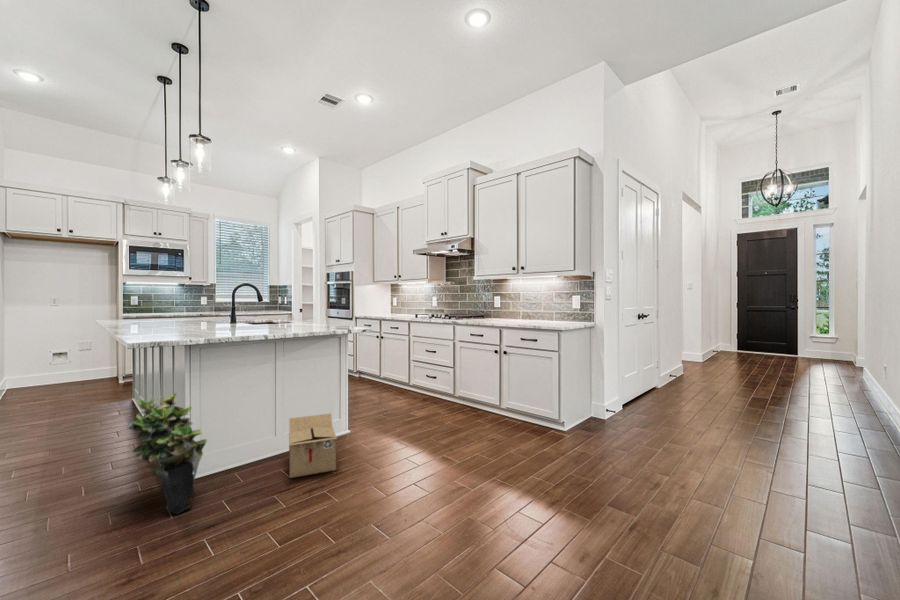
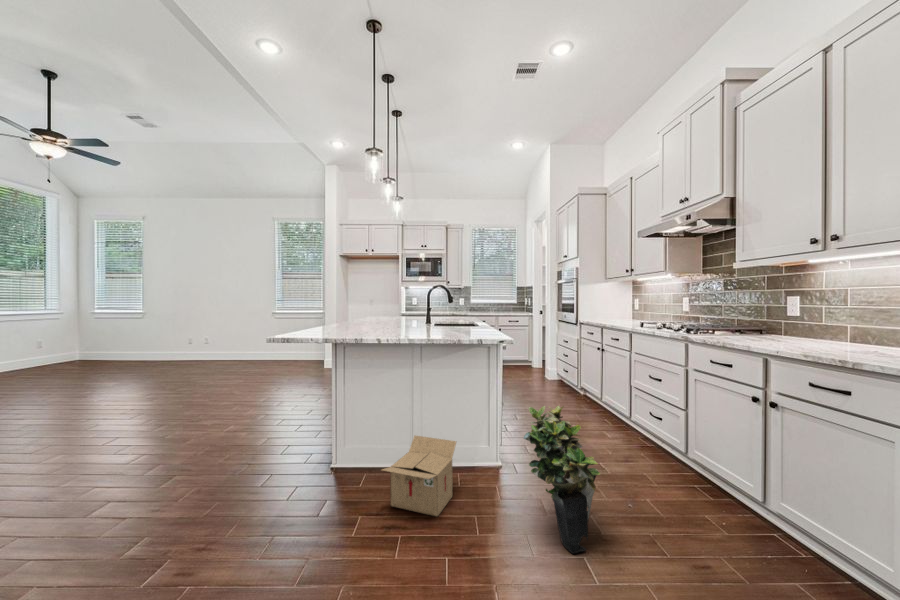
potted plant: present [127,394,207,514] -> present [524,406,600,554]

